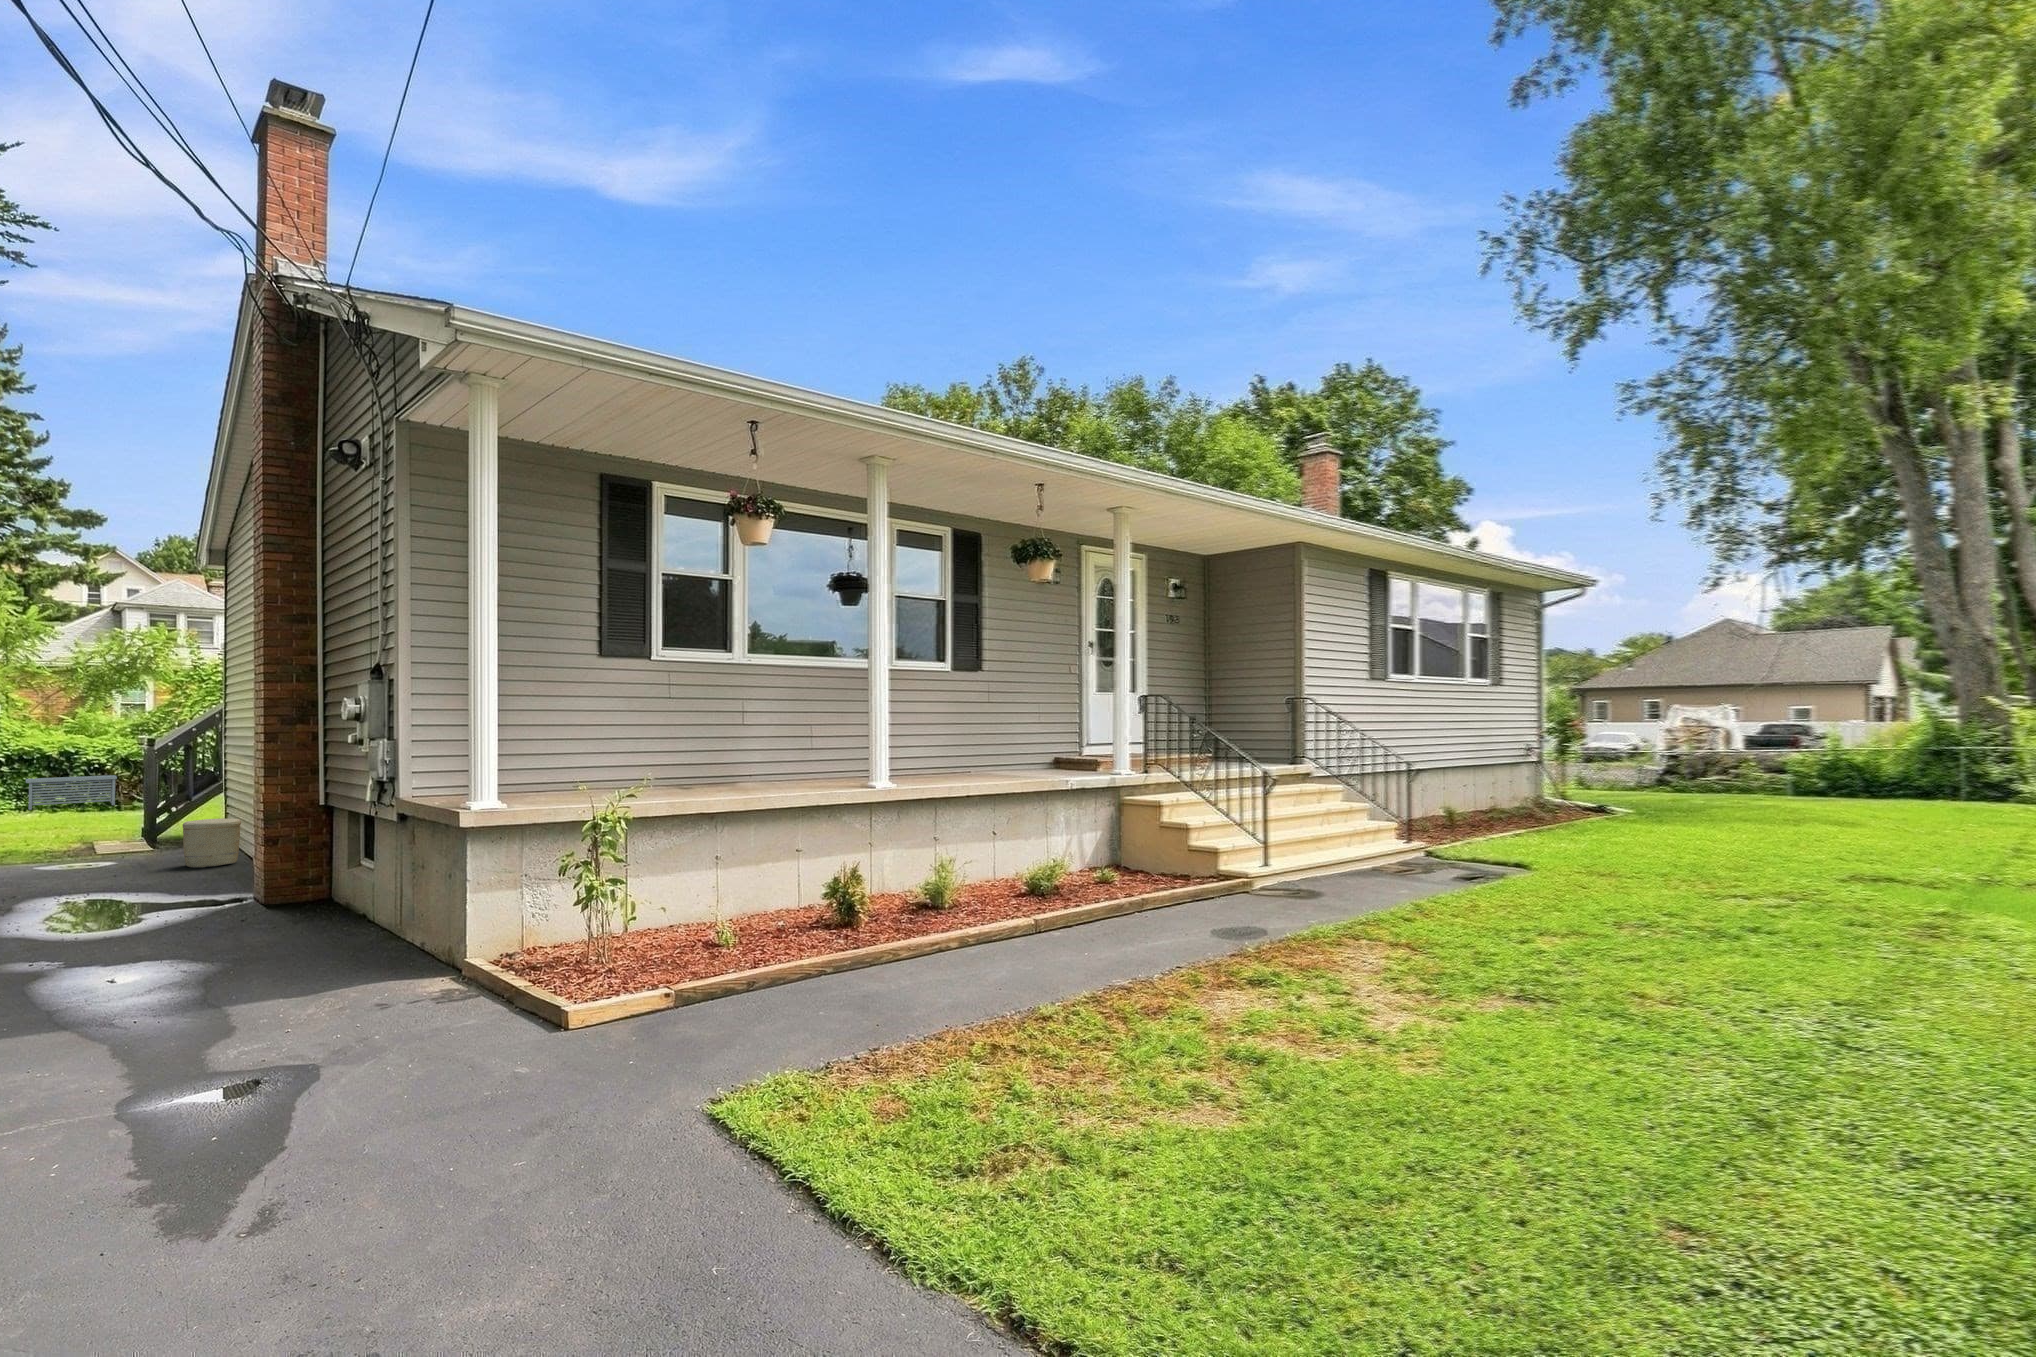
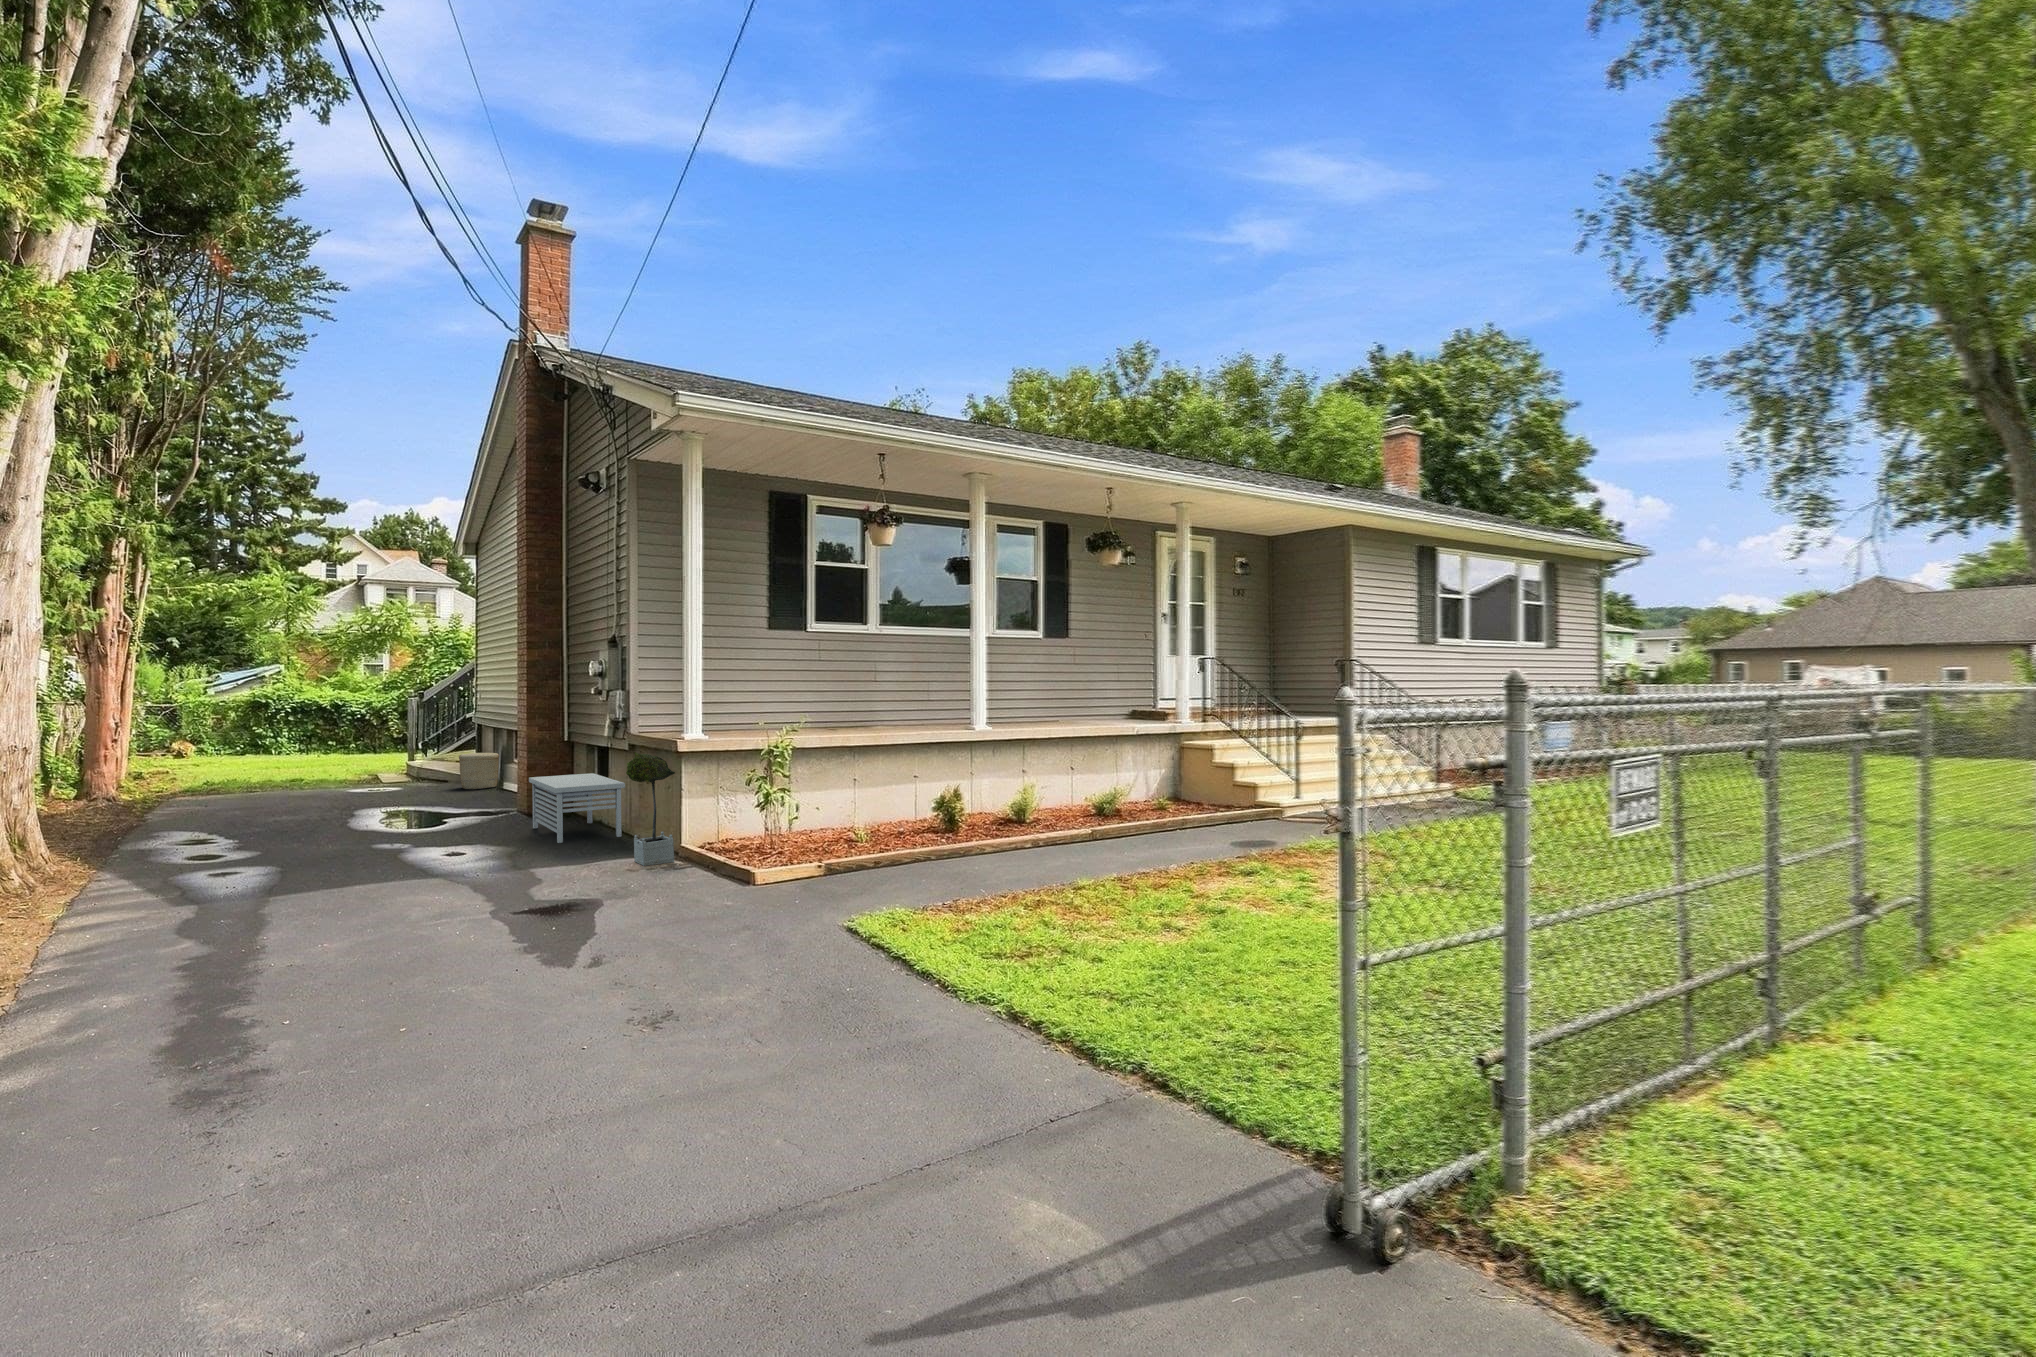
storage bench: present [26,775,117,810] -> present [529,773,625,843]
potted tree: none [375,829,453,997] -> present [626,752,675,866]

